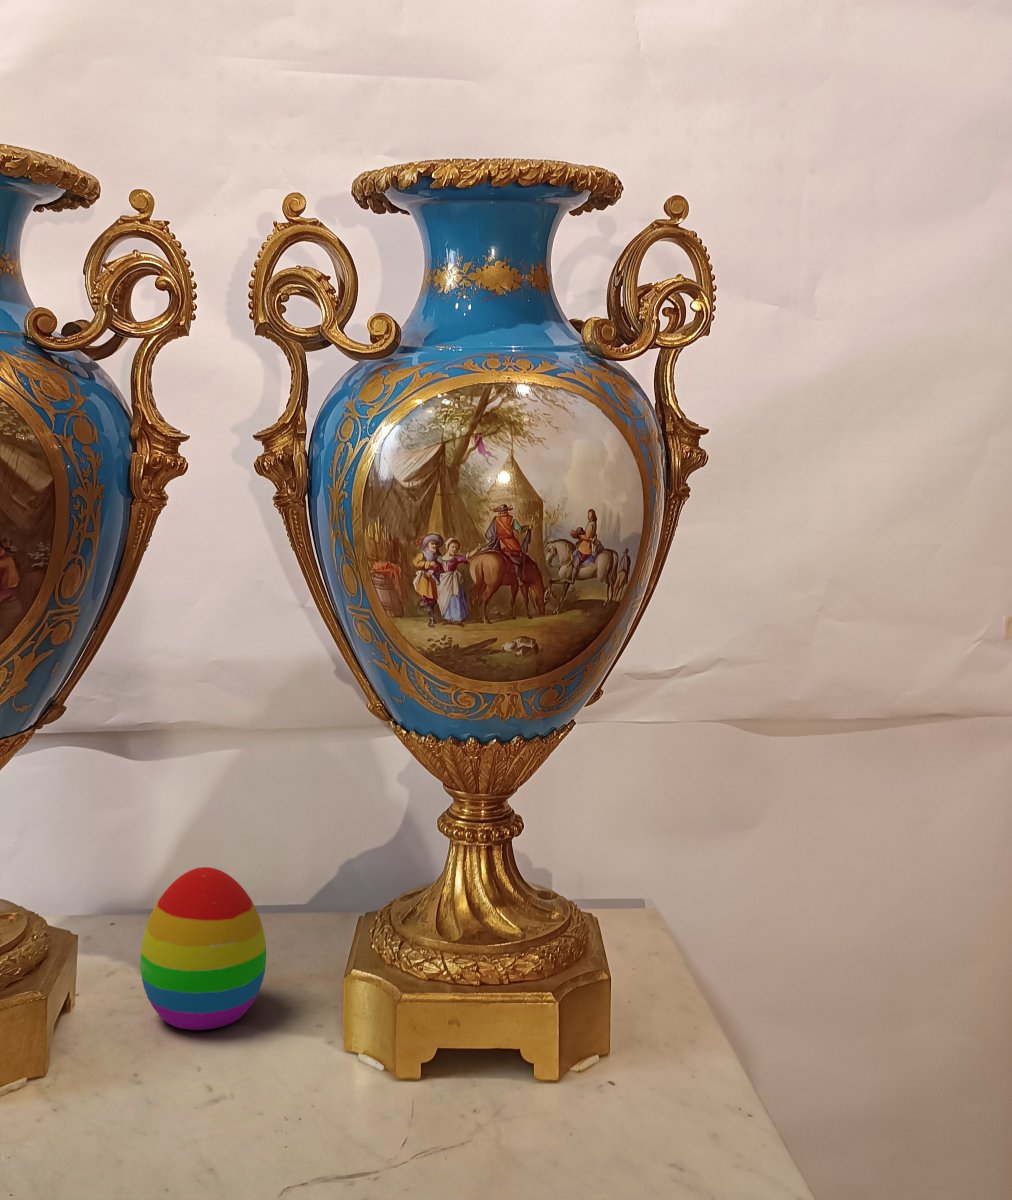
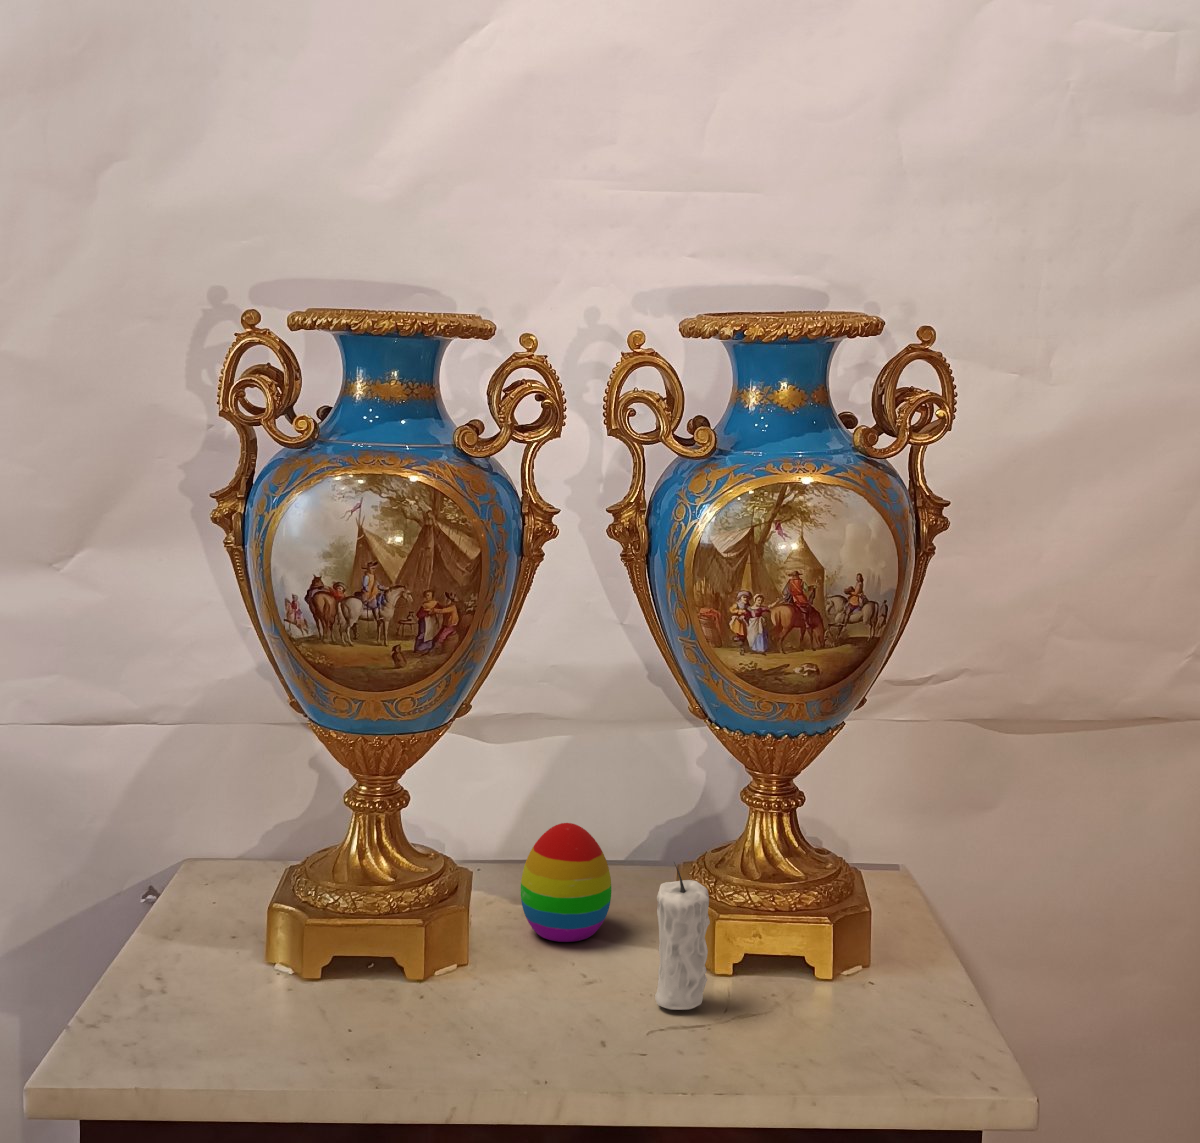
candle: none [311,917,388,1131] -> present [655,865,710,1010]

